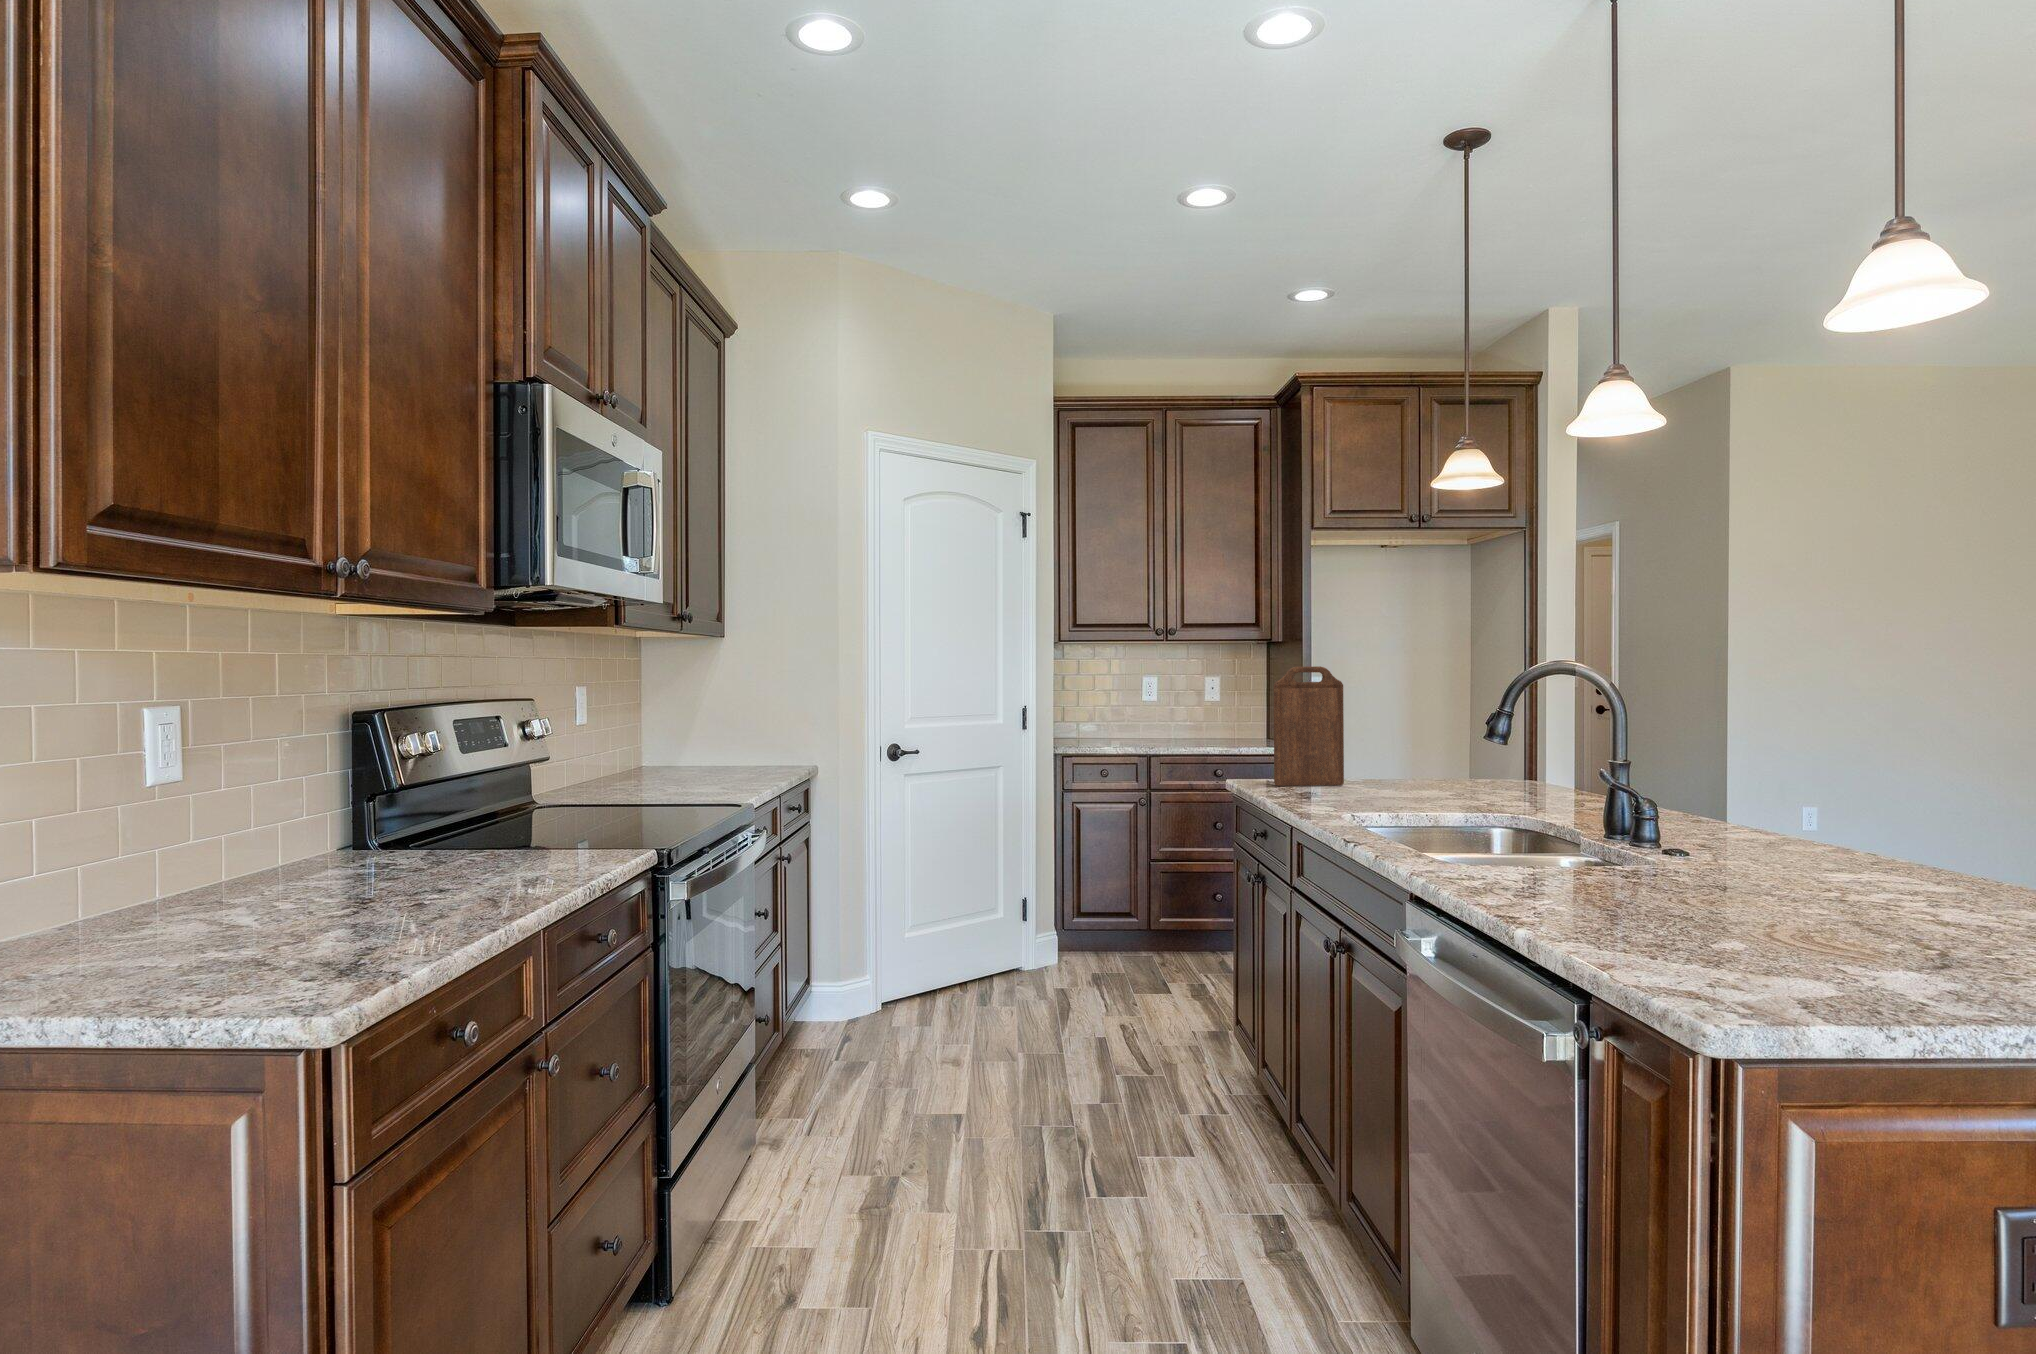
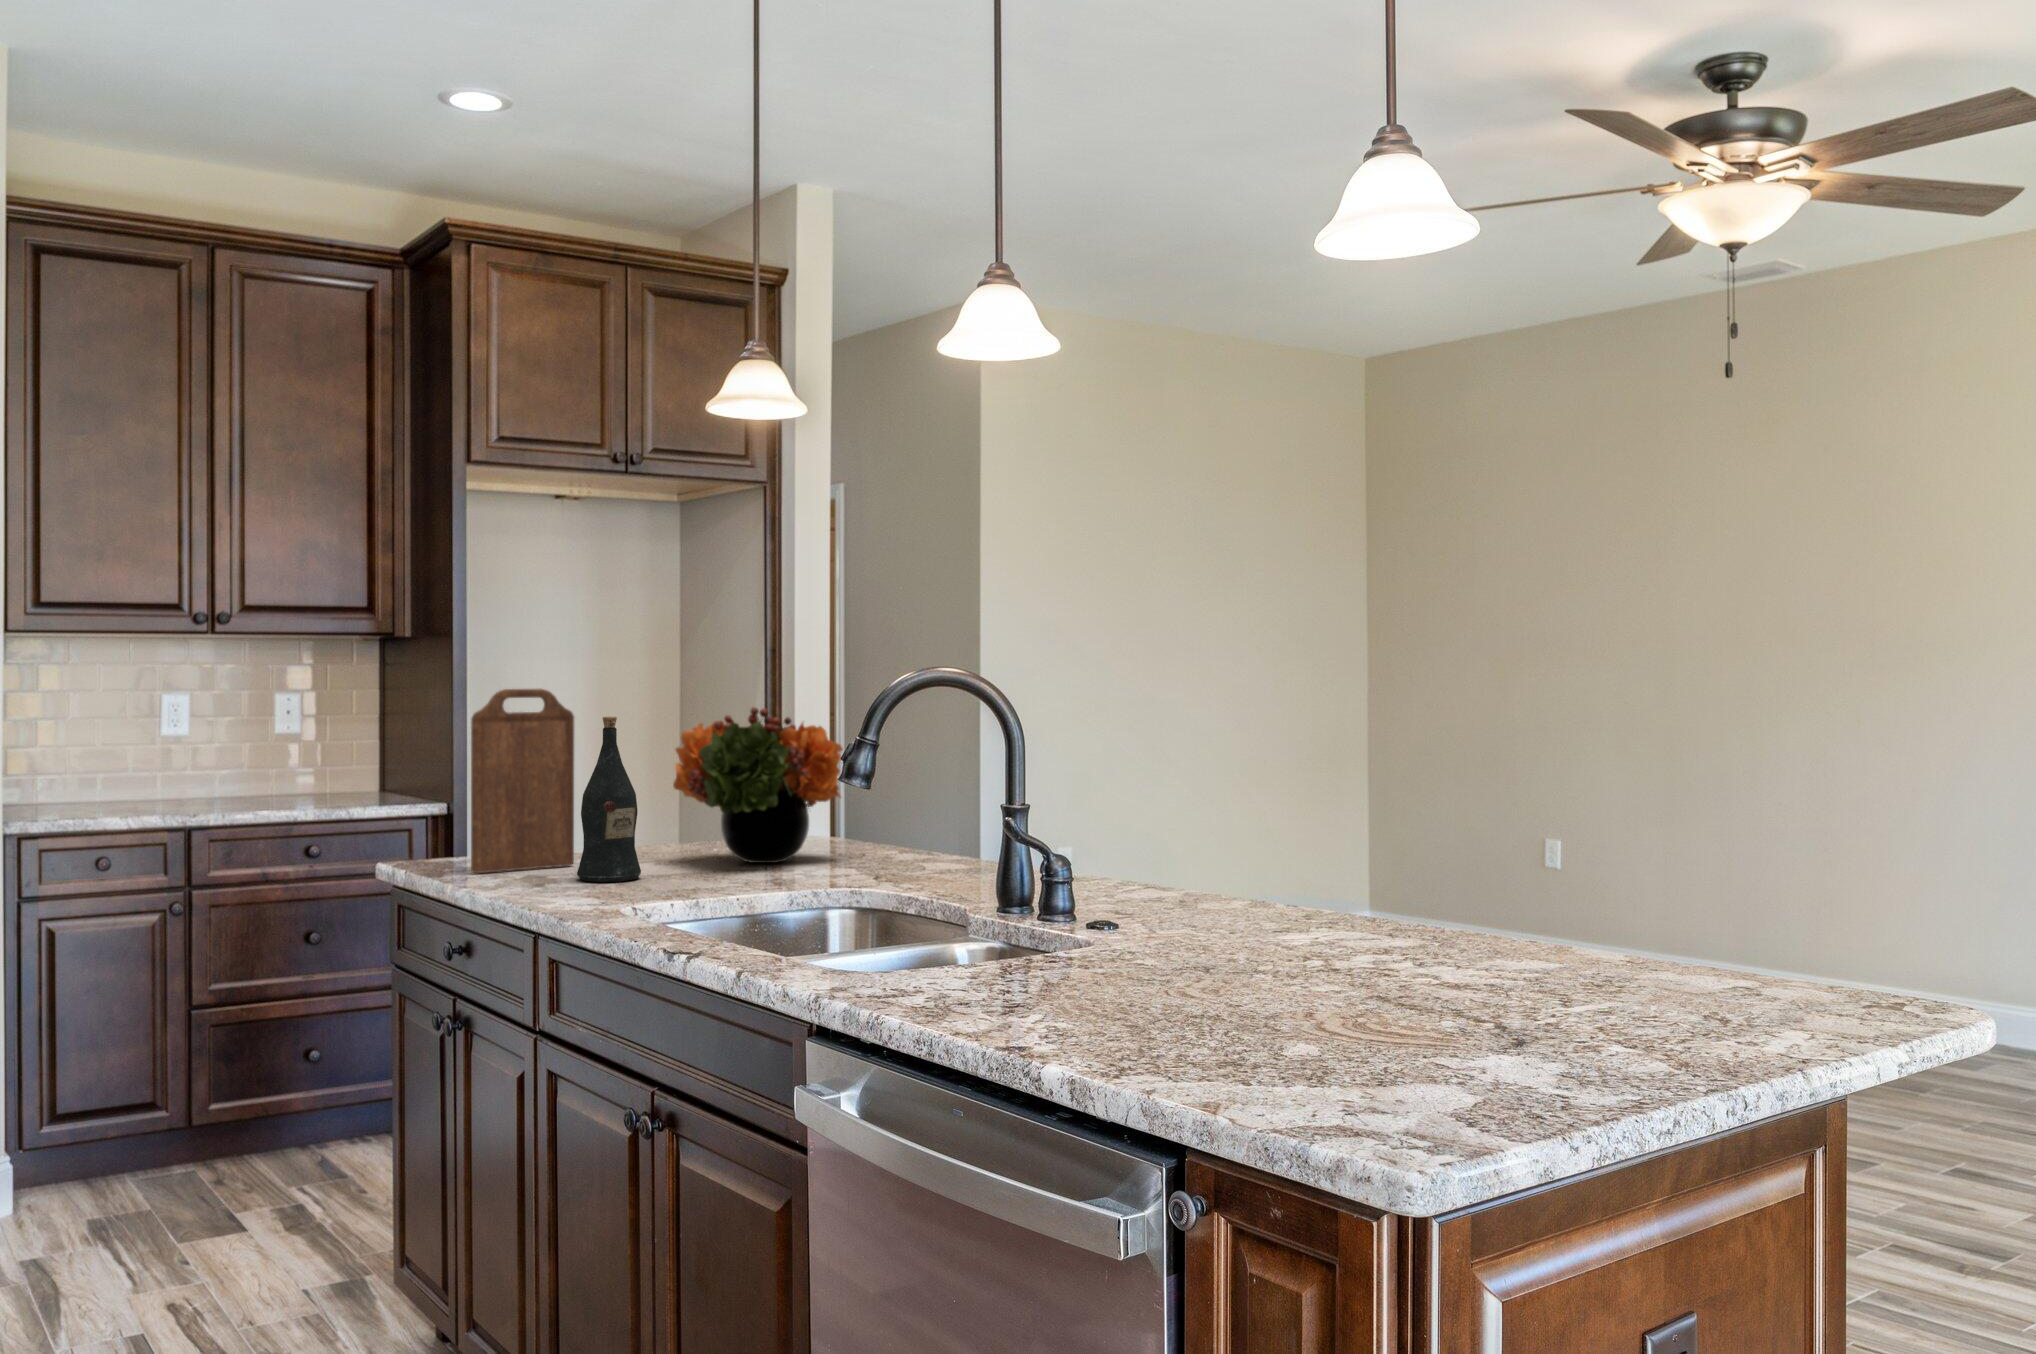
flower arrangement: none [1411,679,1549,792] -> present [673,707,843,863]
wine bottle: none [1337,684,1382,796] -> present [577,717,641,882]

